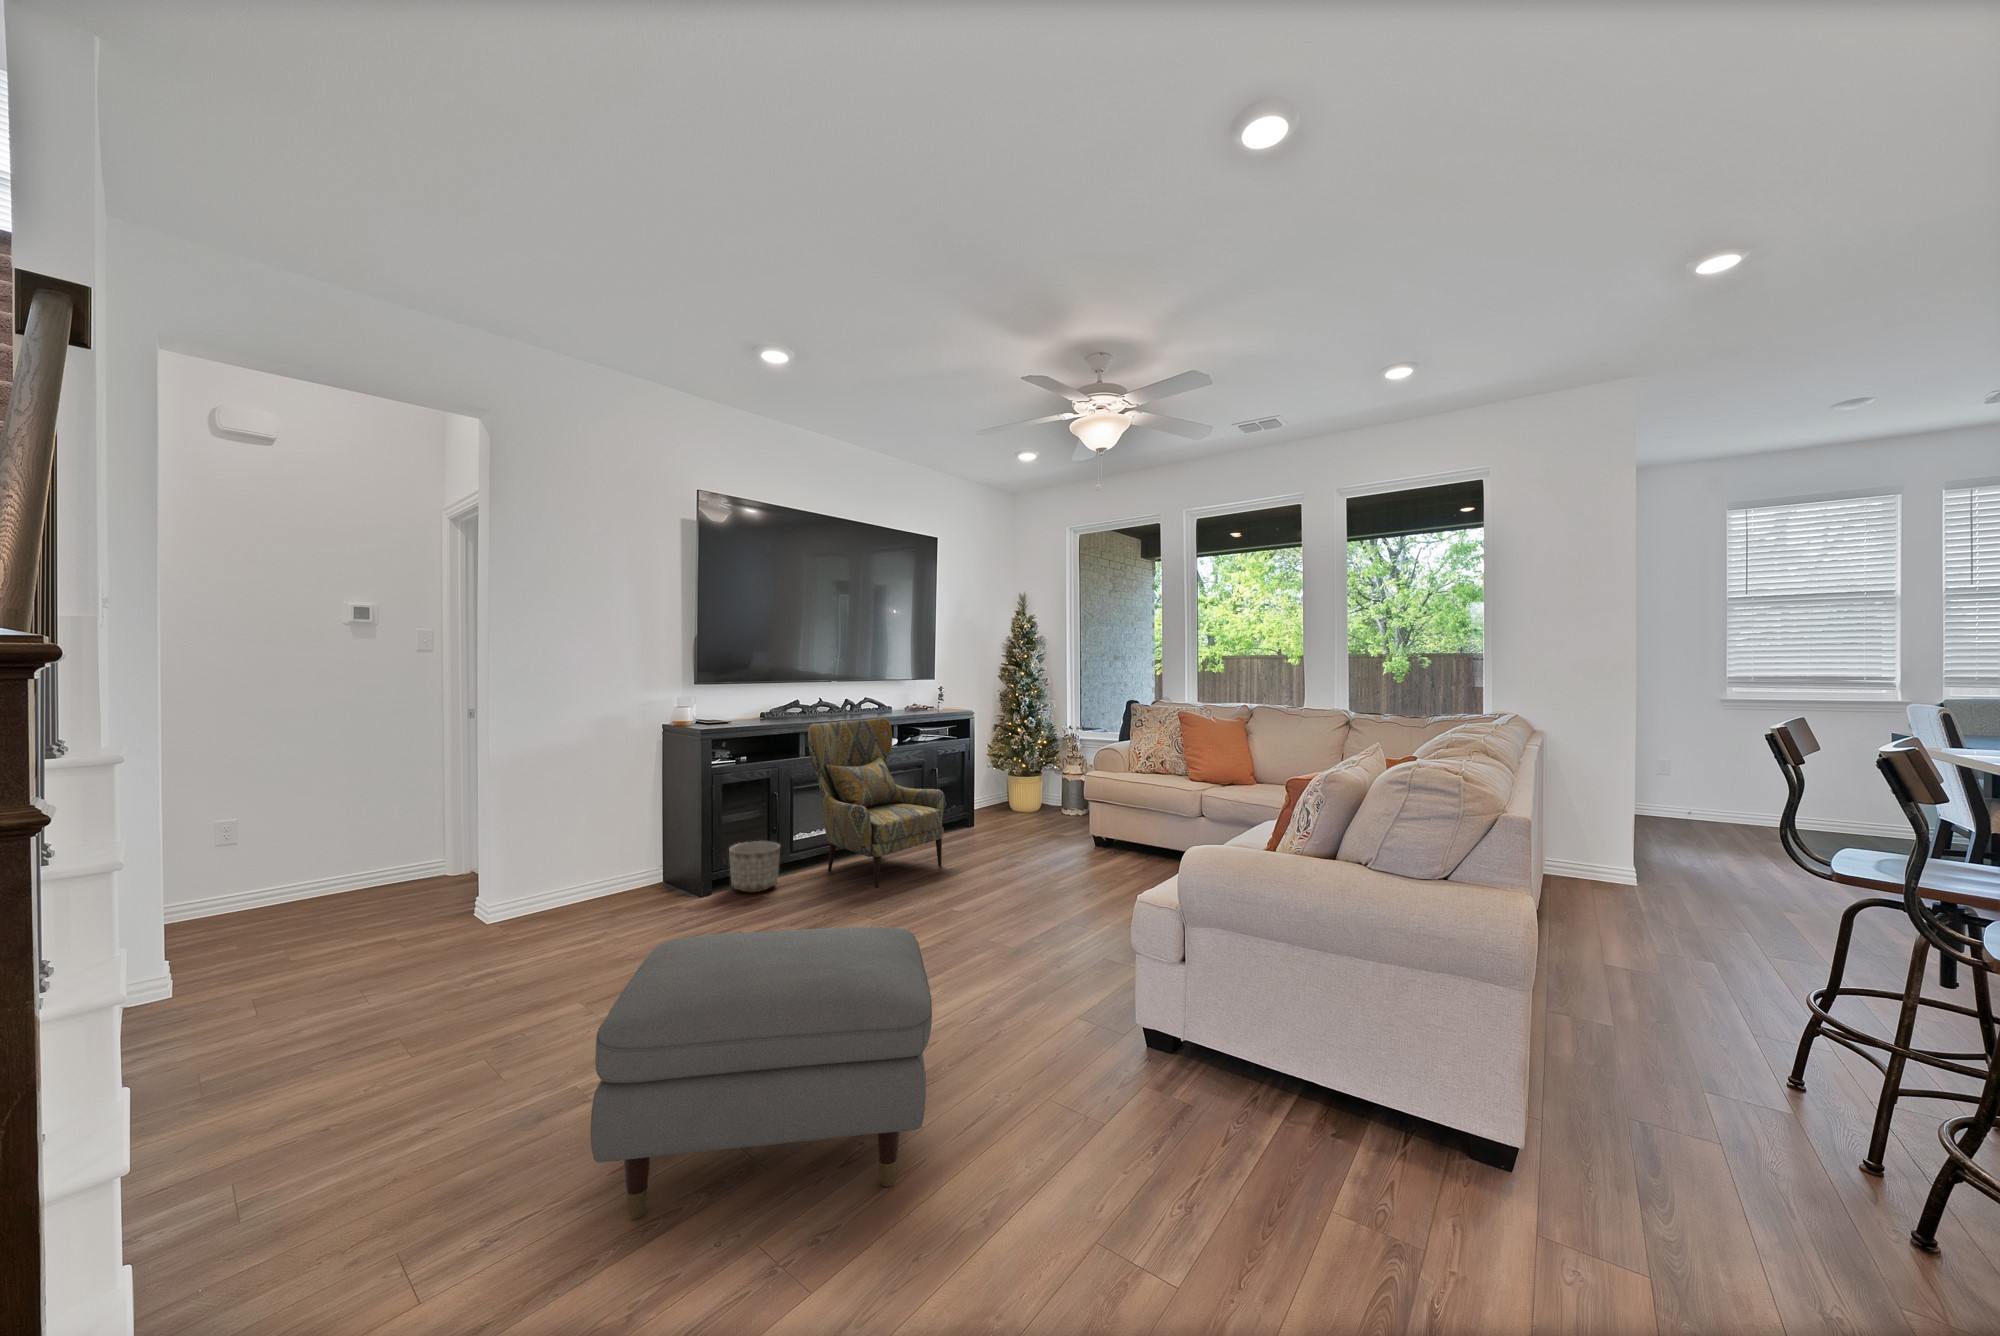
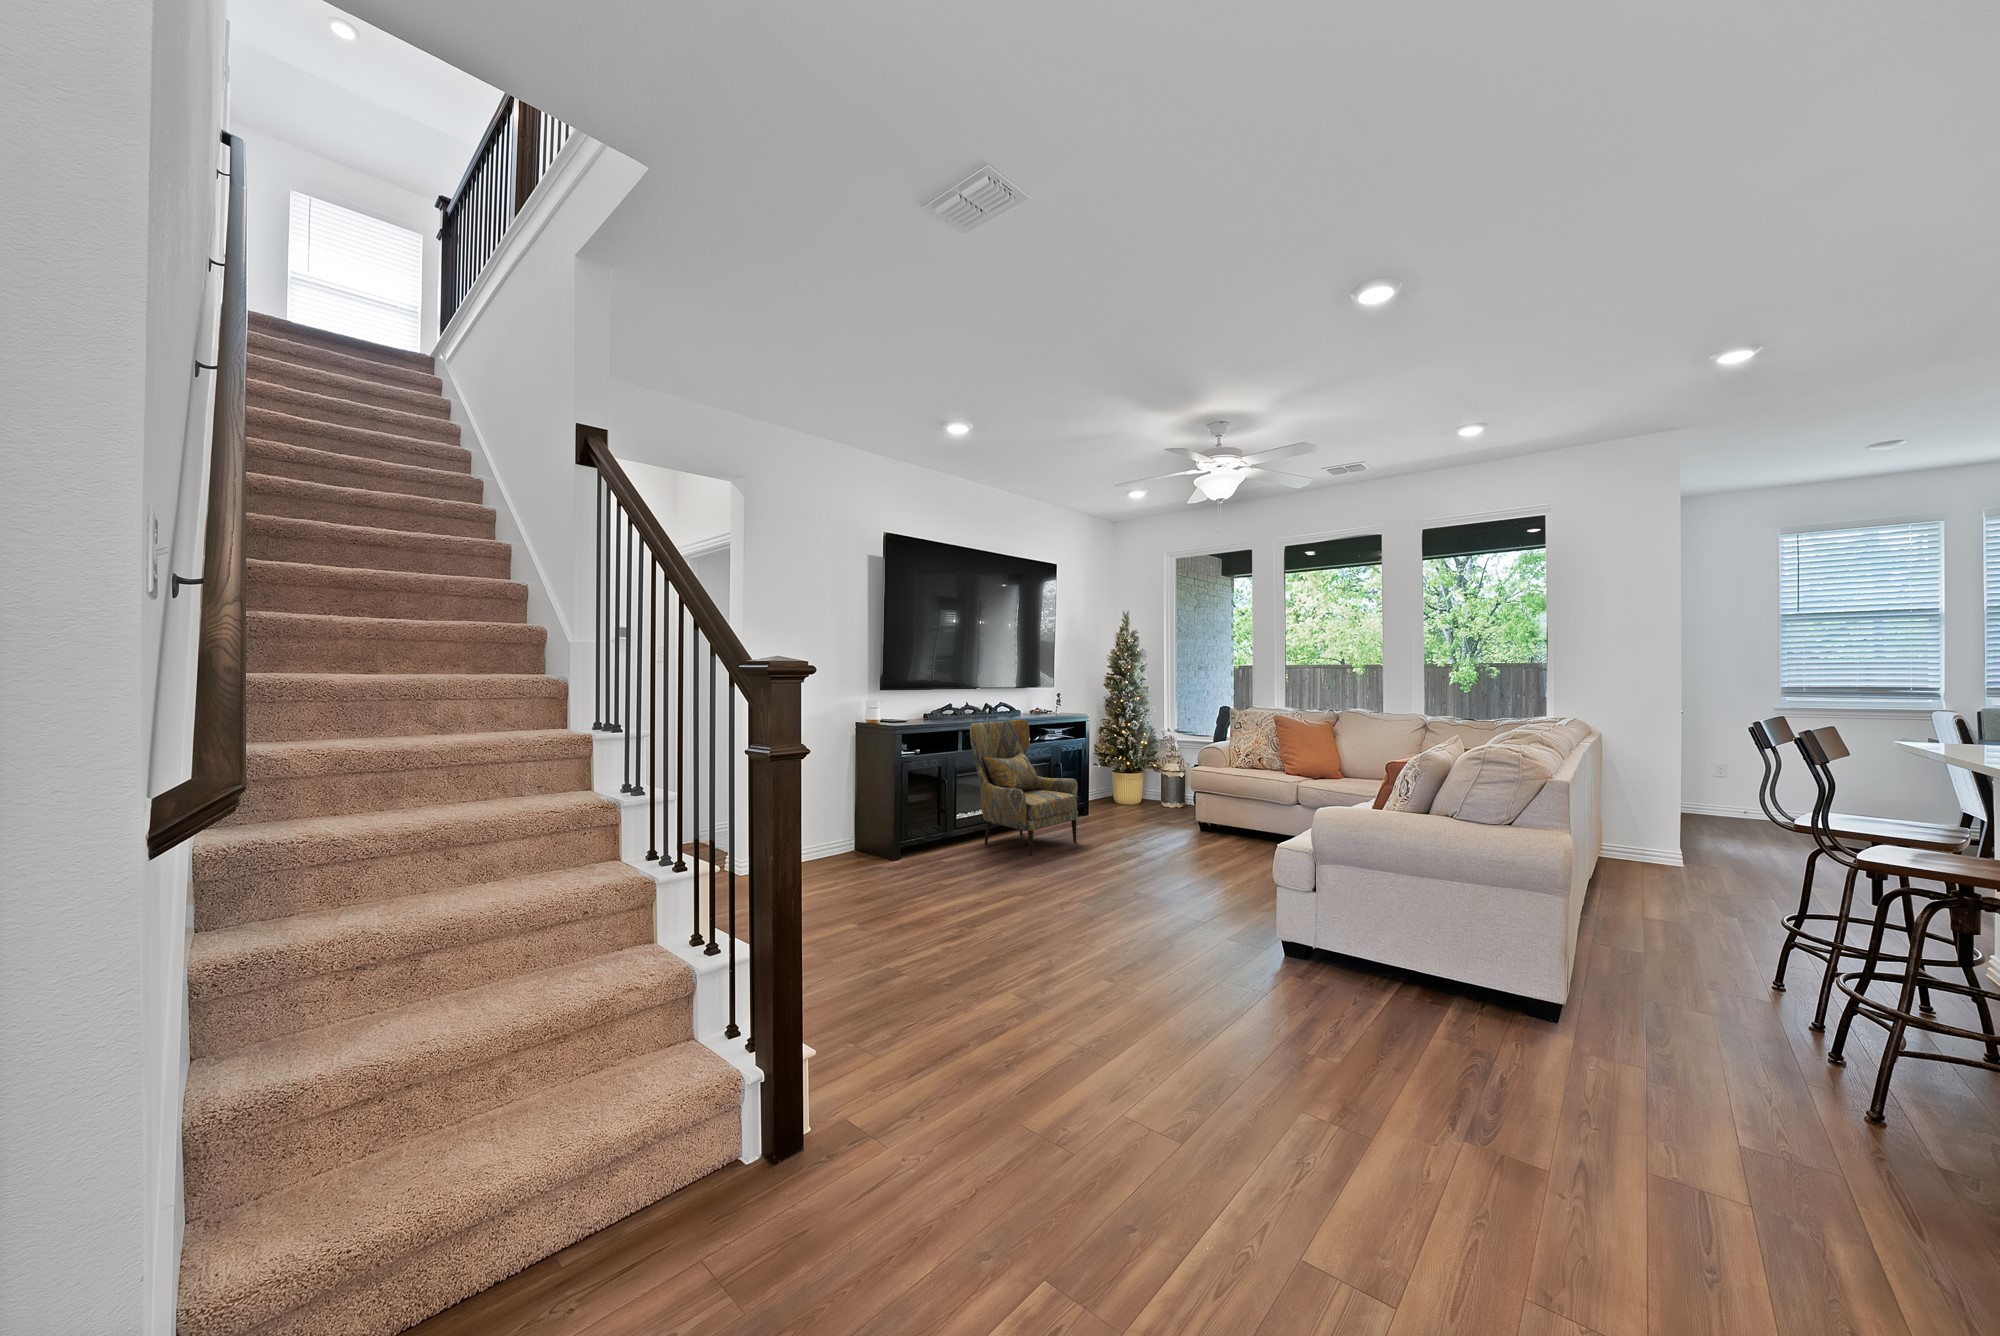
planter: present [729,841,780,892] -> none [914,818,953,857]
ottoman: present [591,927,932,1219] -> none [944,858,1156,1023]

